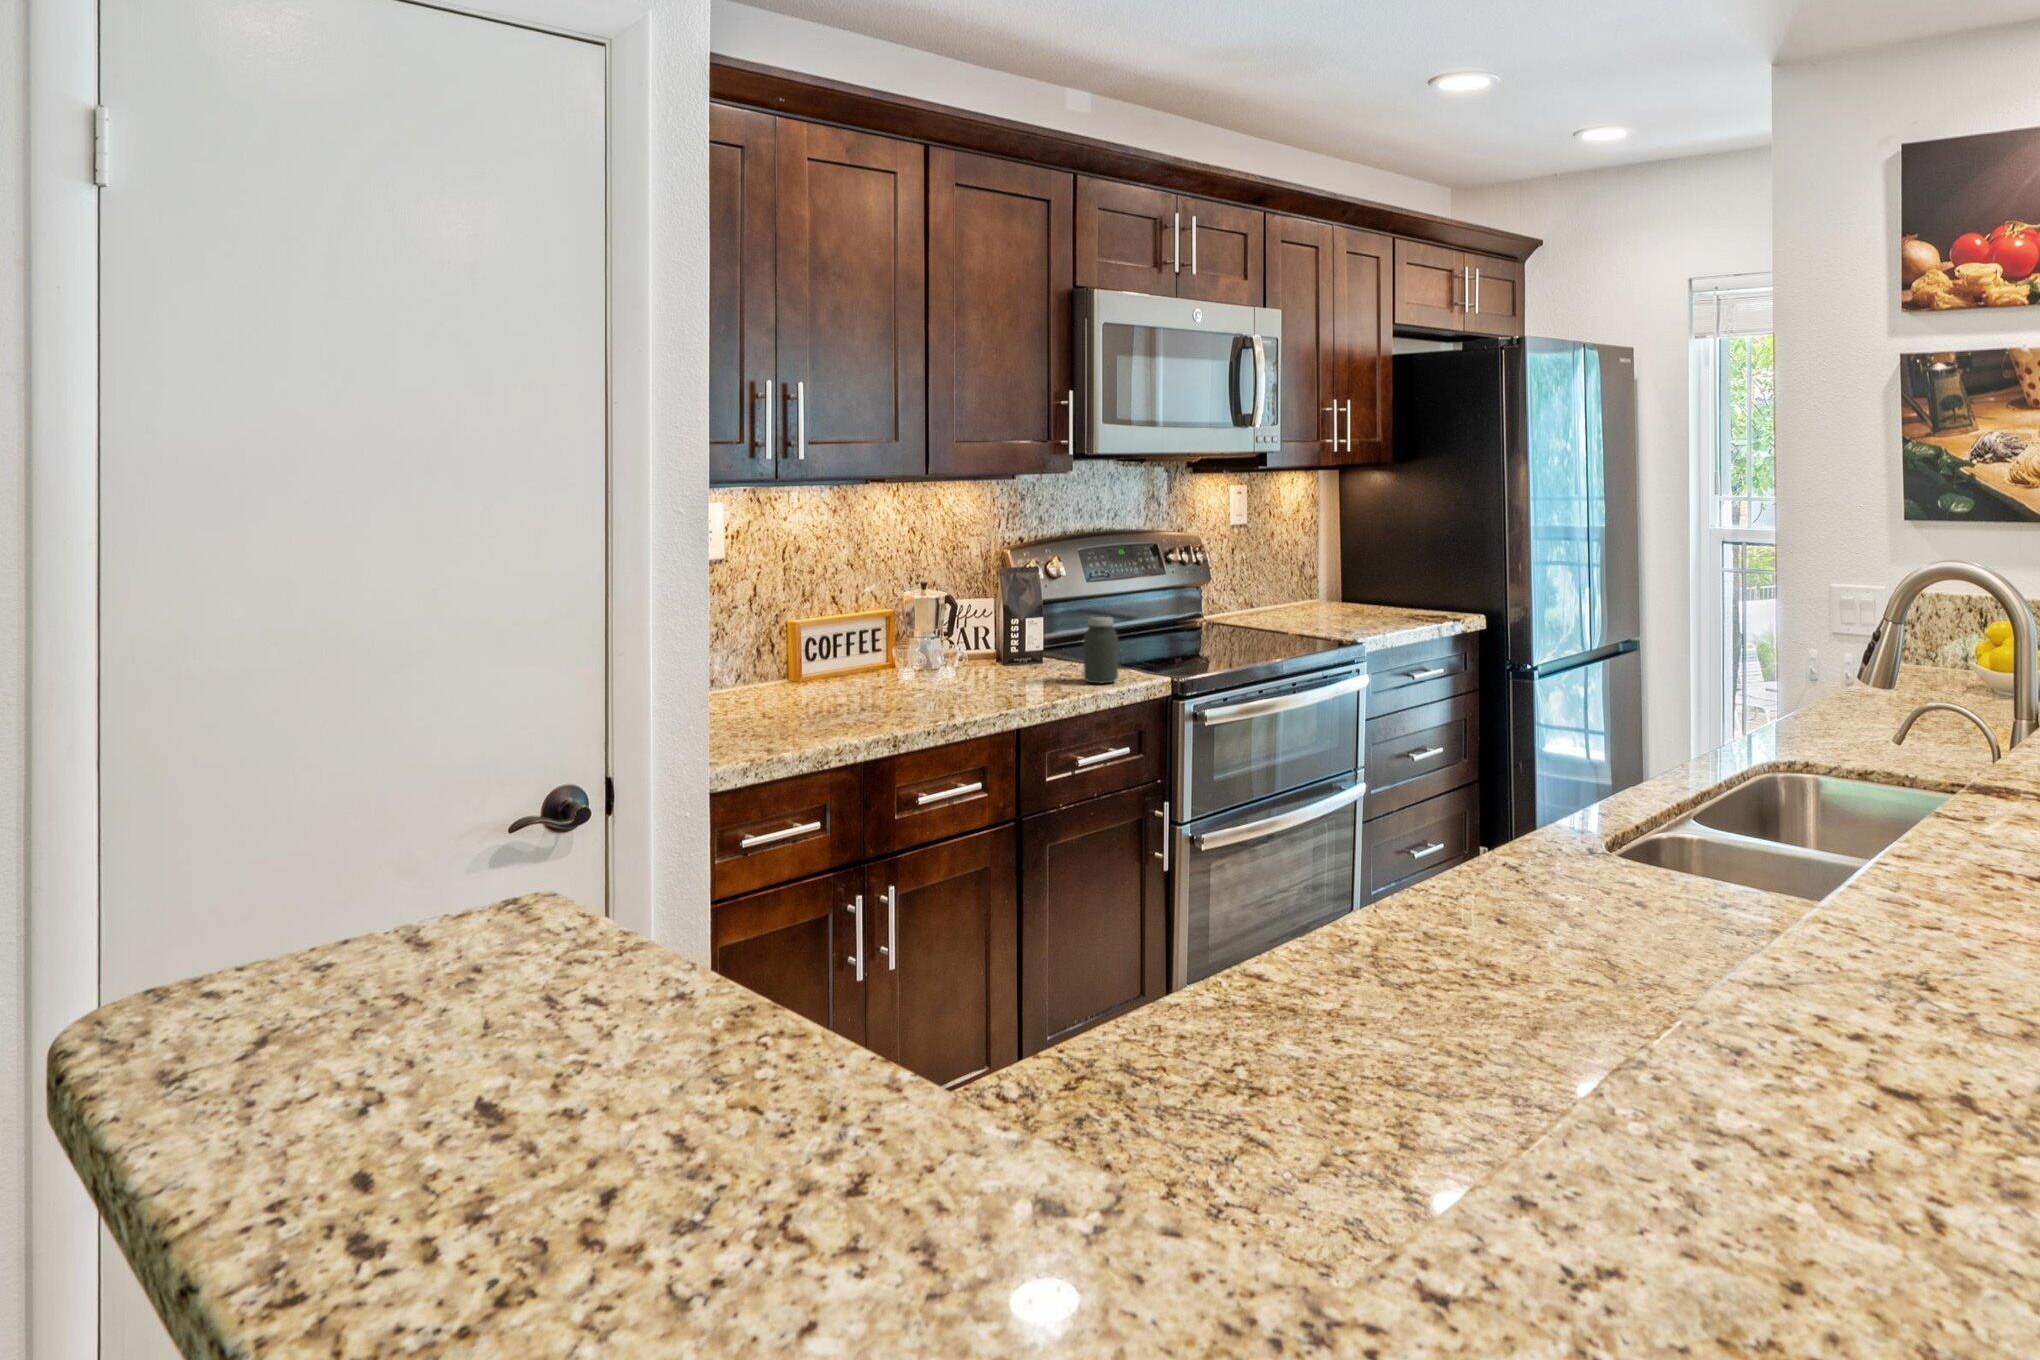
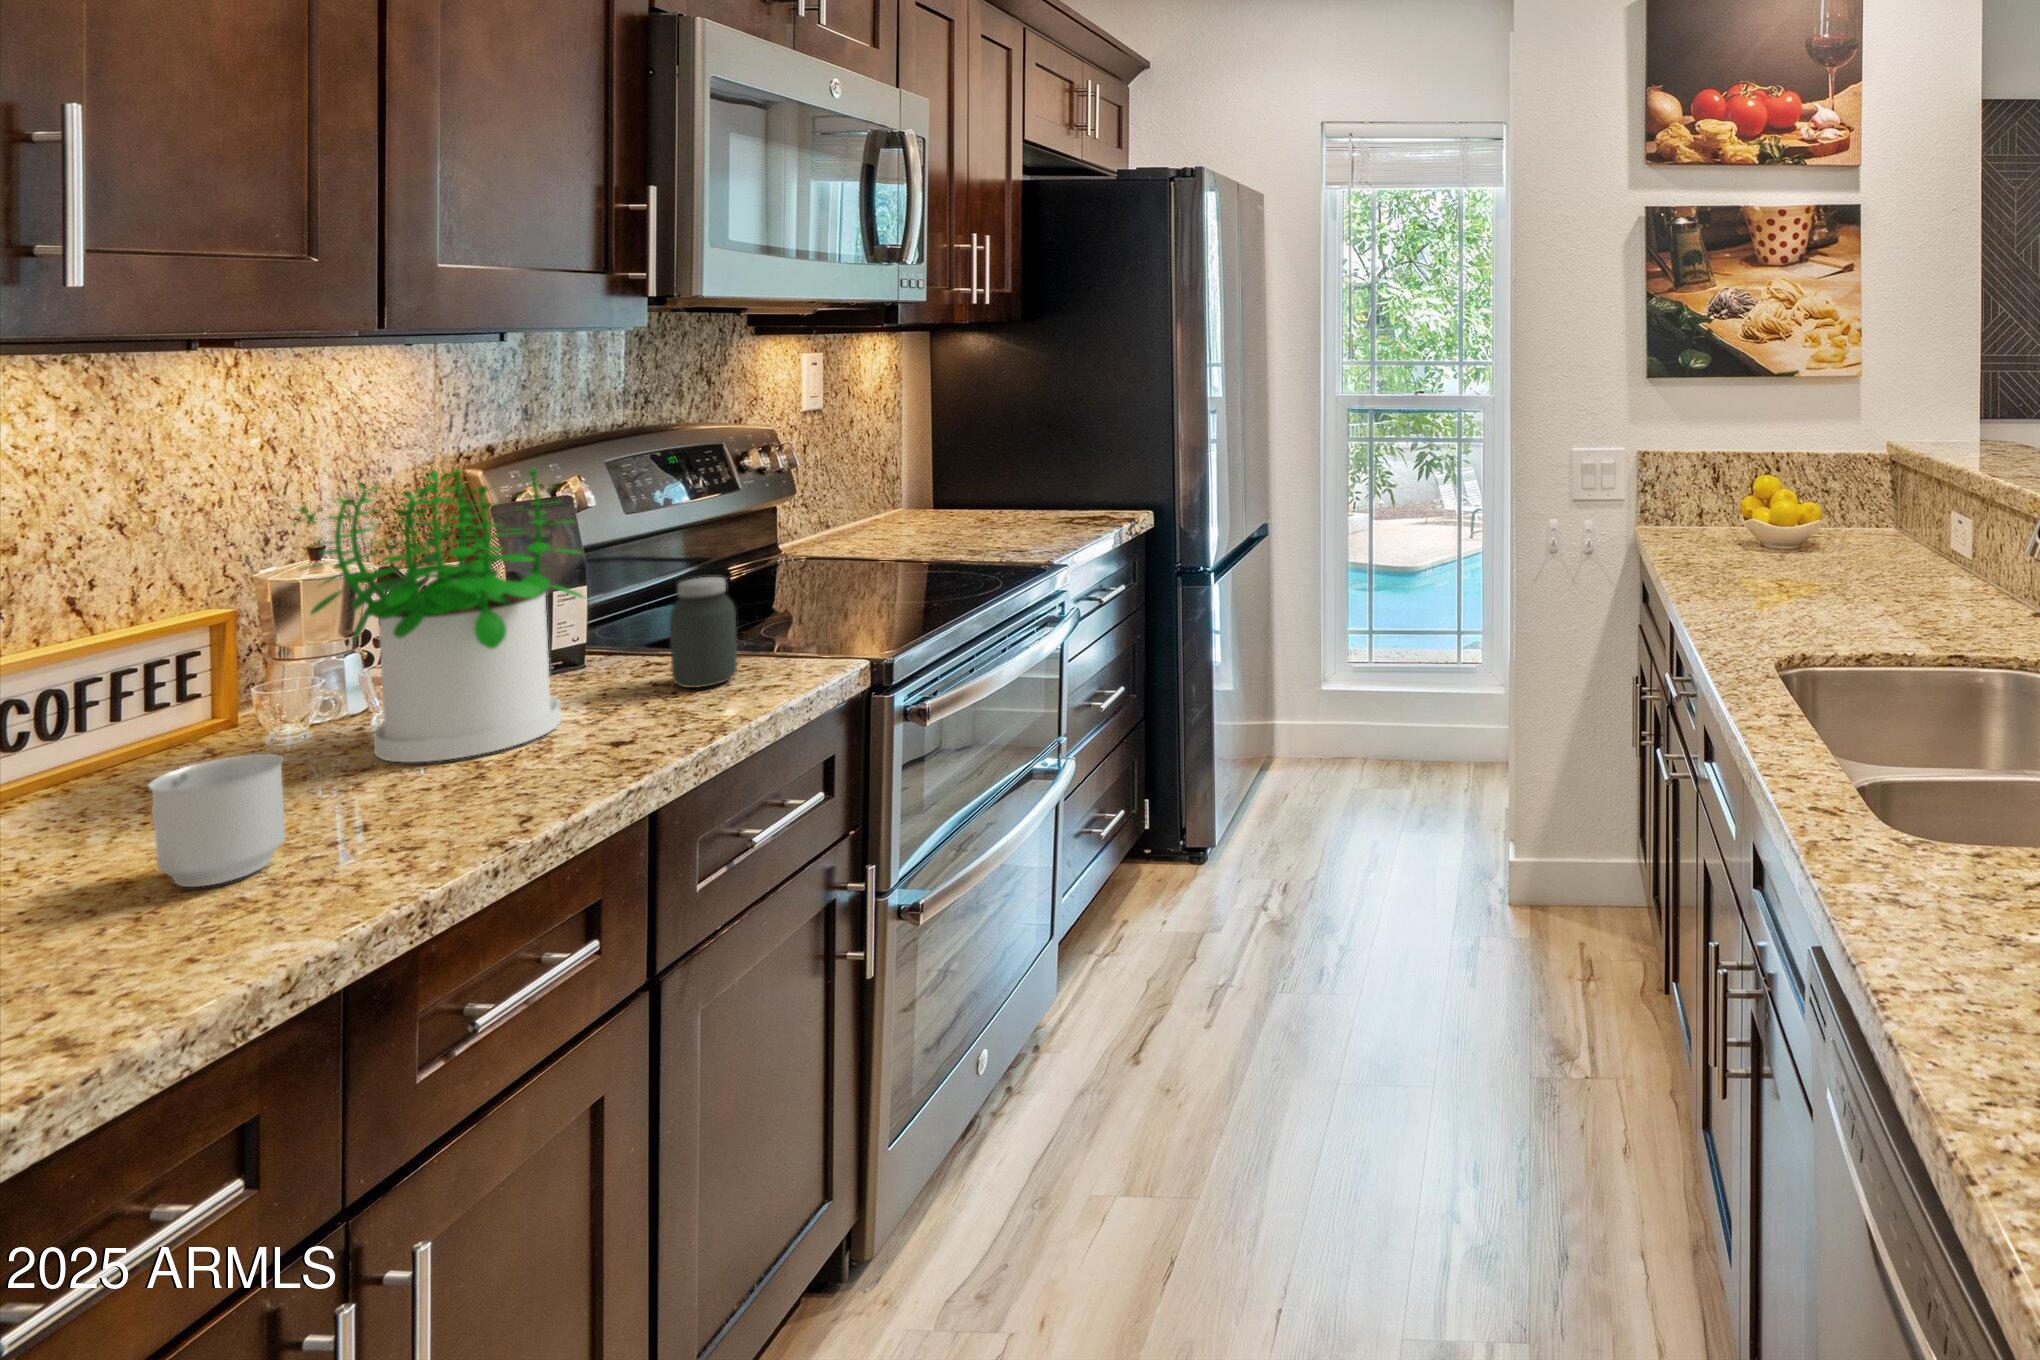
potted plant: none [912,535,1039,694] -> present [295,469,586,762]
mug: none [852,662,900,718] -> present [149,754,285,887]

